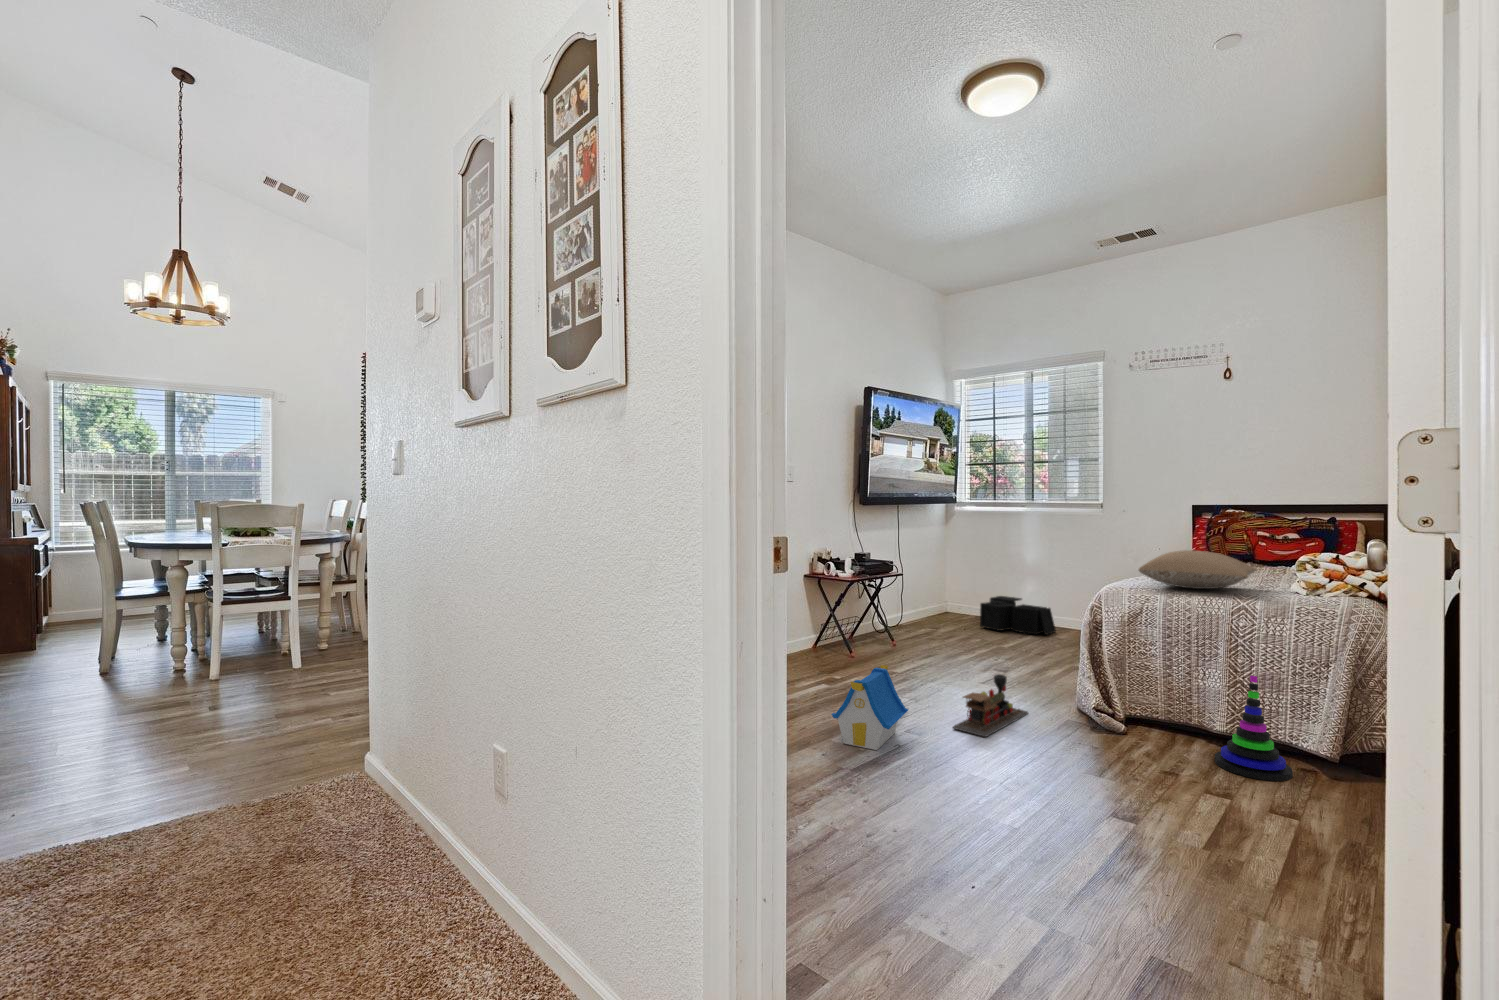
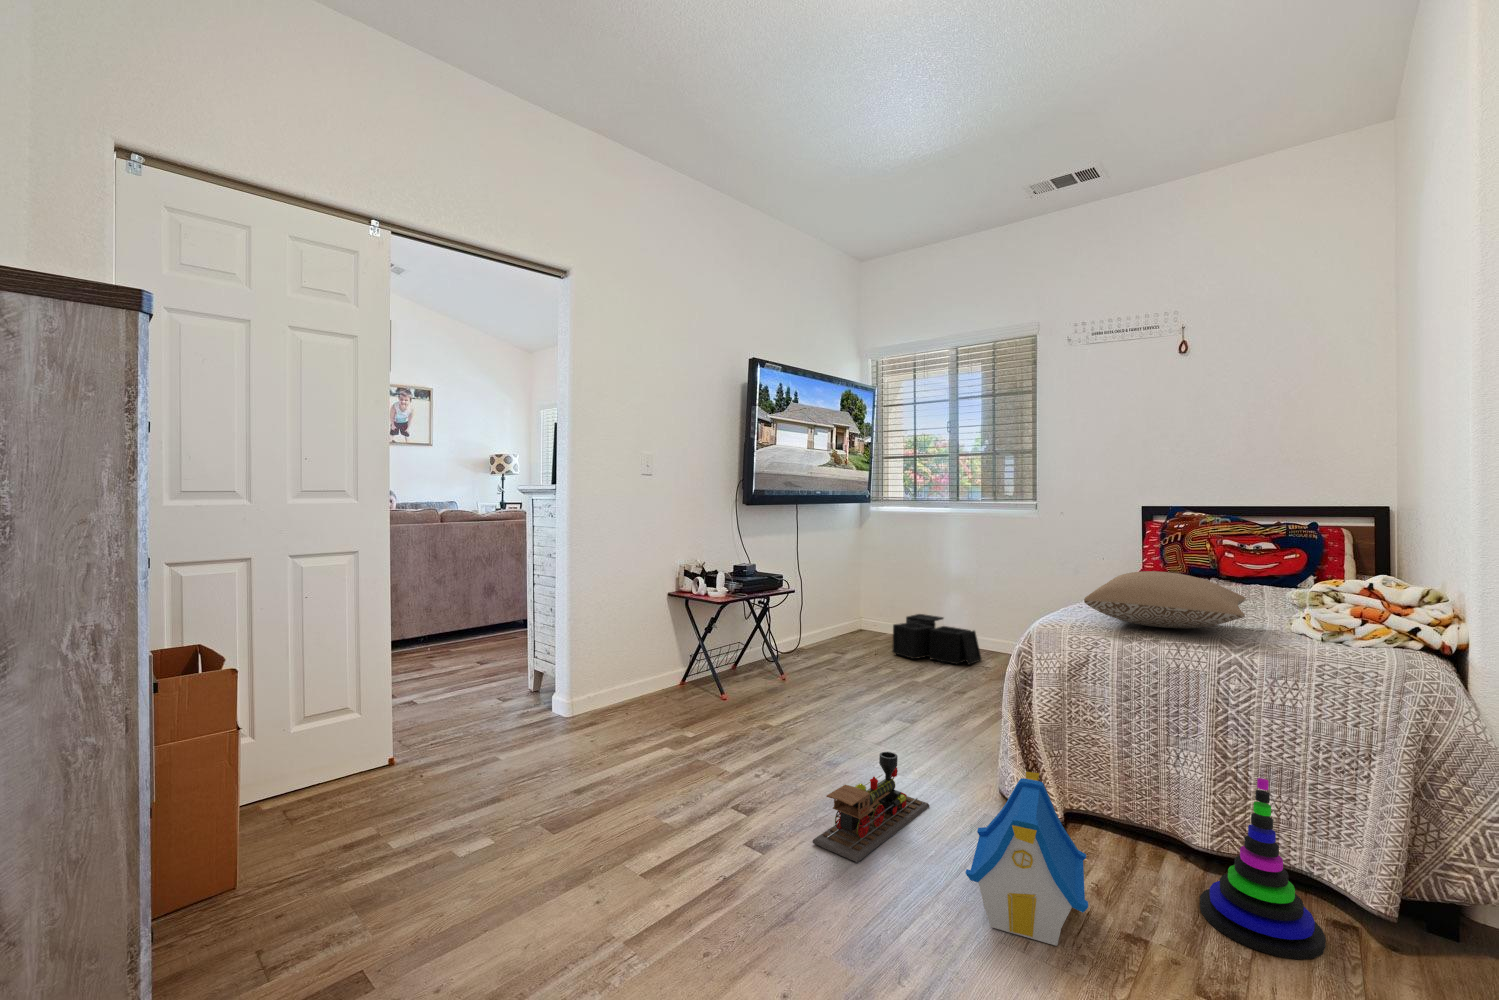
toy house: present [831,665,908,750] -> present [965,772,1088,946]

